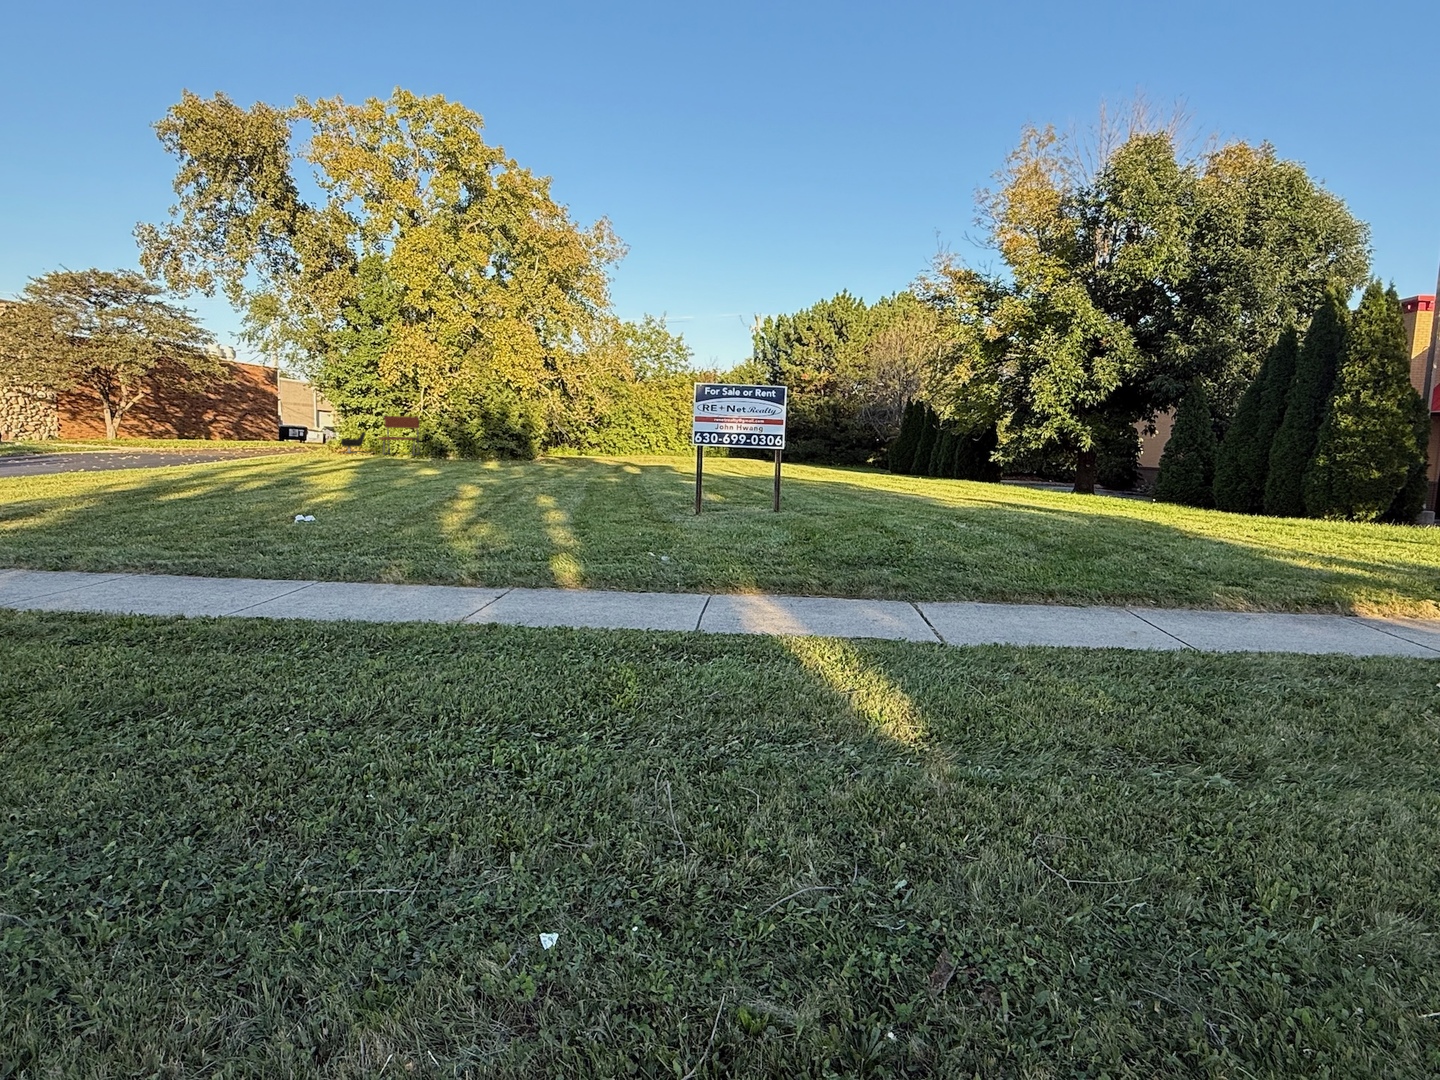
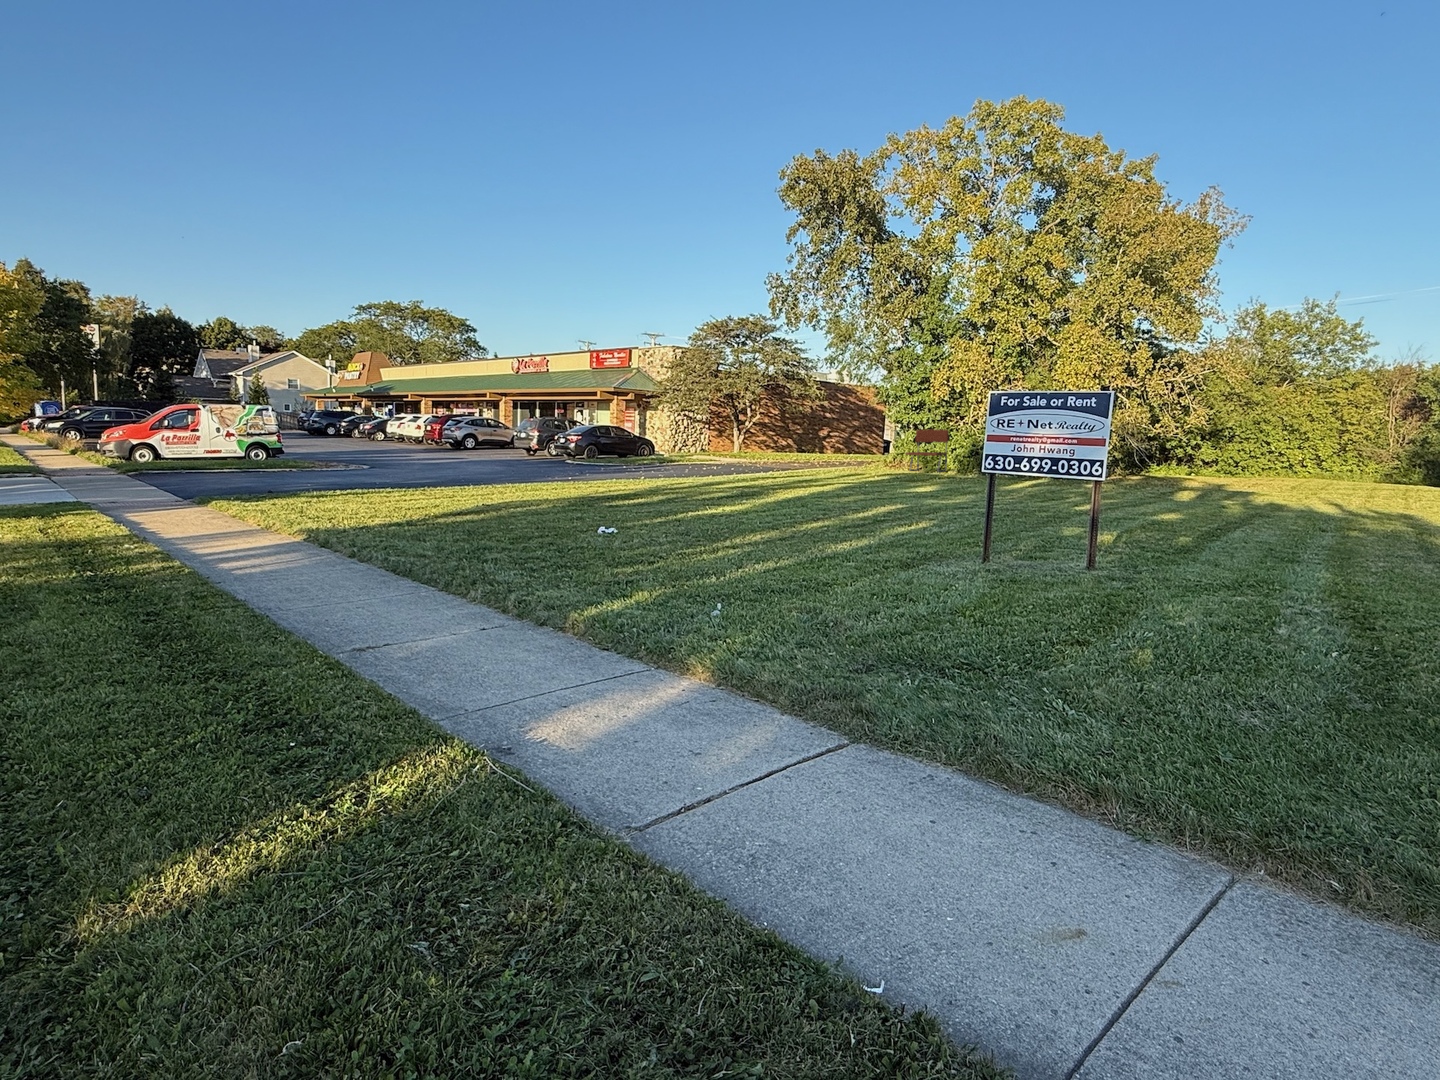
lounge chair: present [341,432,366,453] -> none [872,447,901,469]

